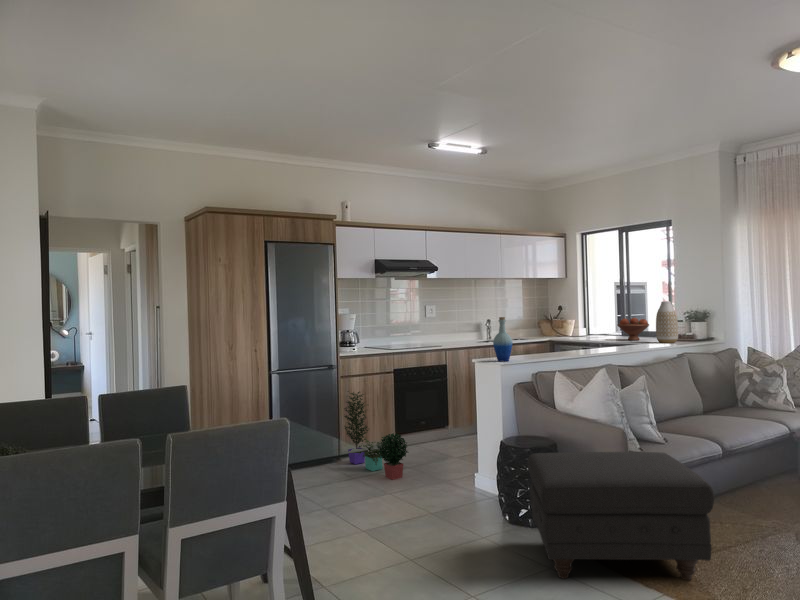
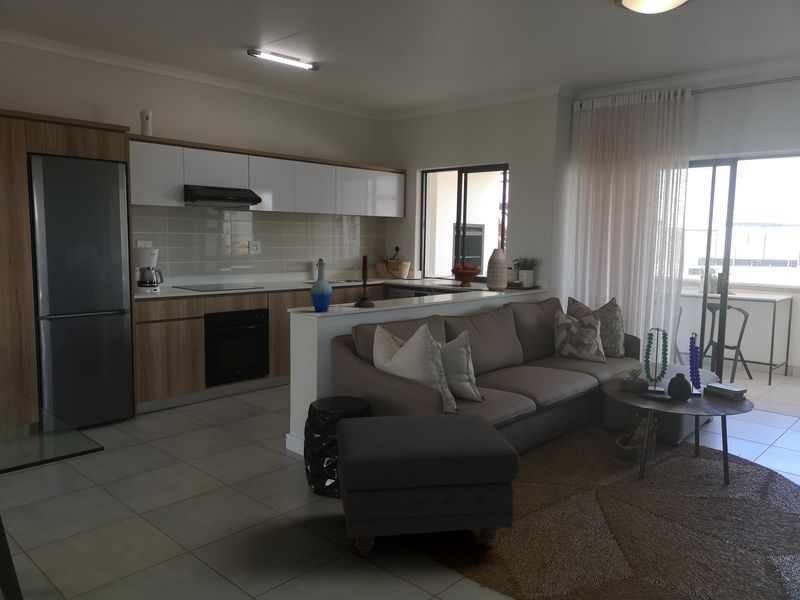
candle: none [531,309,550,358] -> present [354,255,375,308]
potted plant: present [344,391,408,480] -> none [138,340,214,442]

